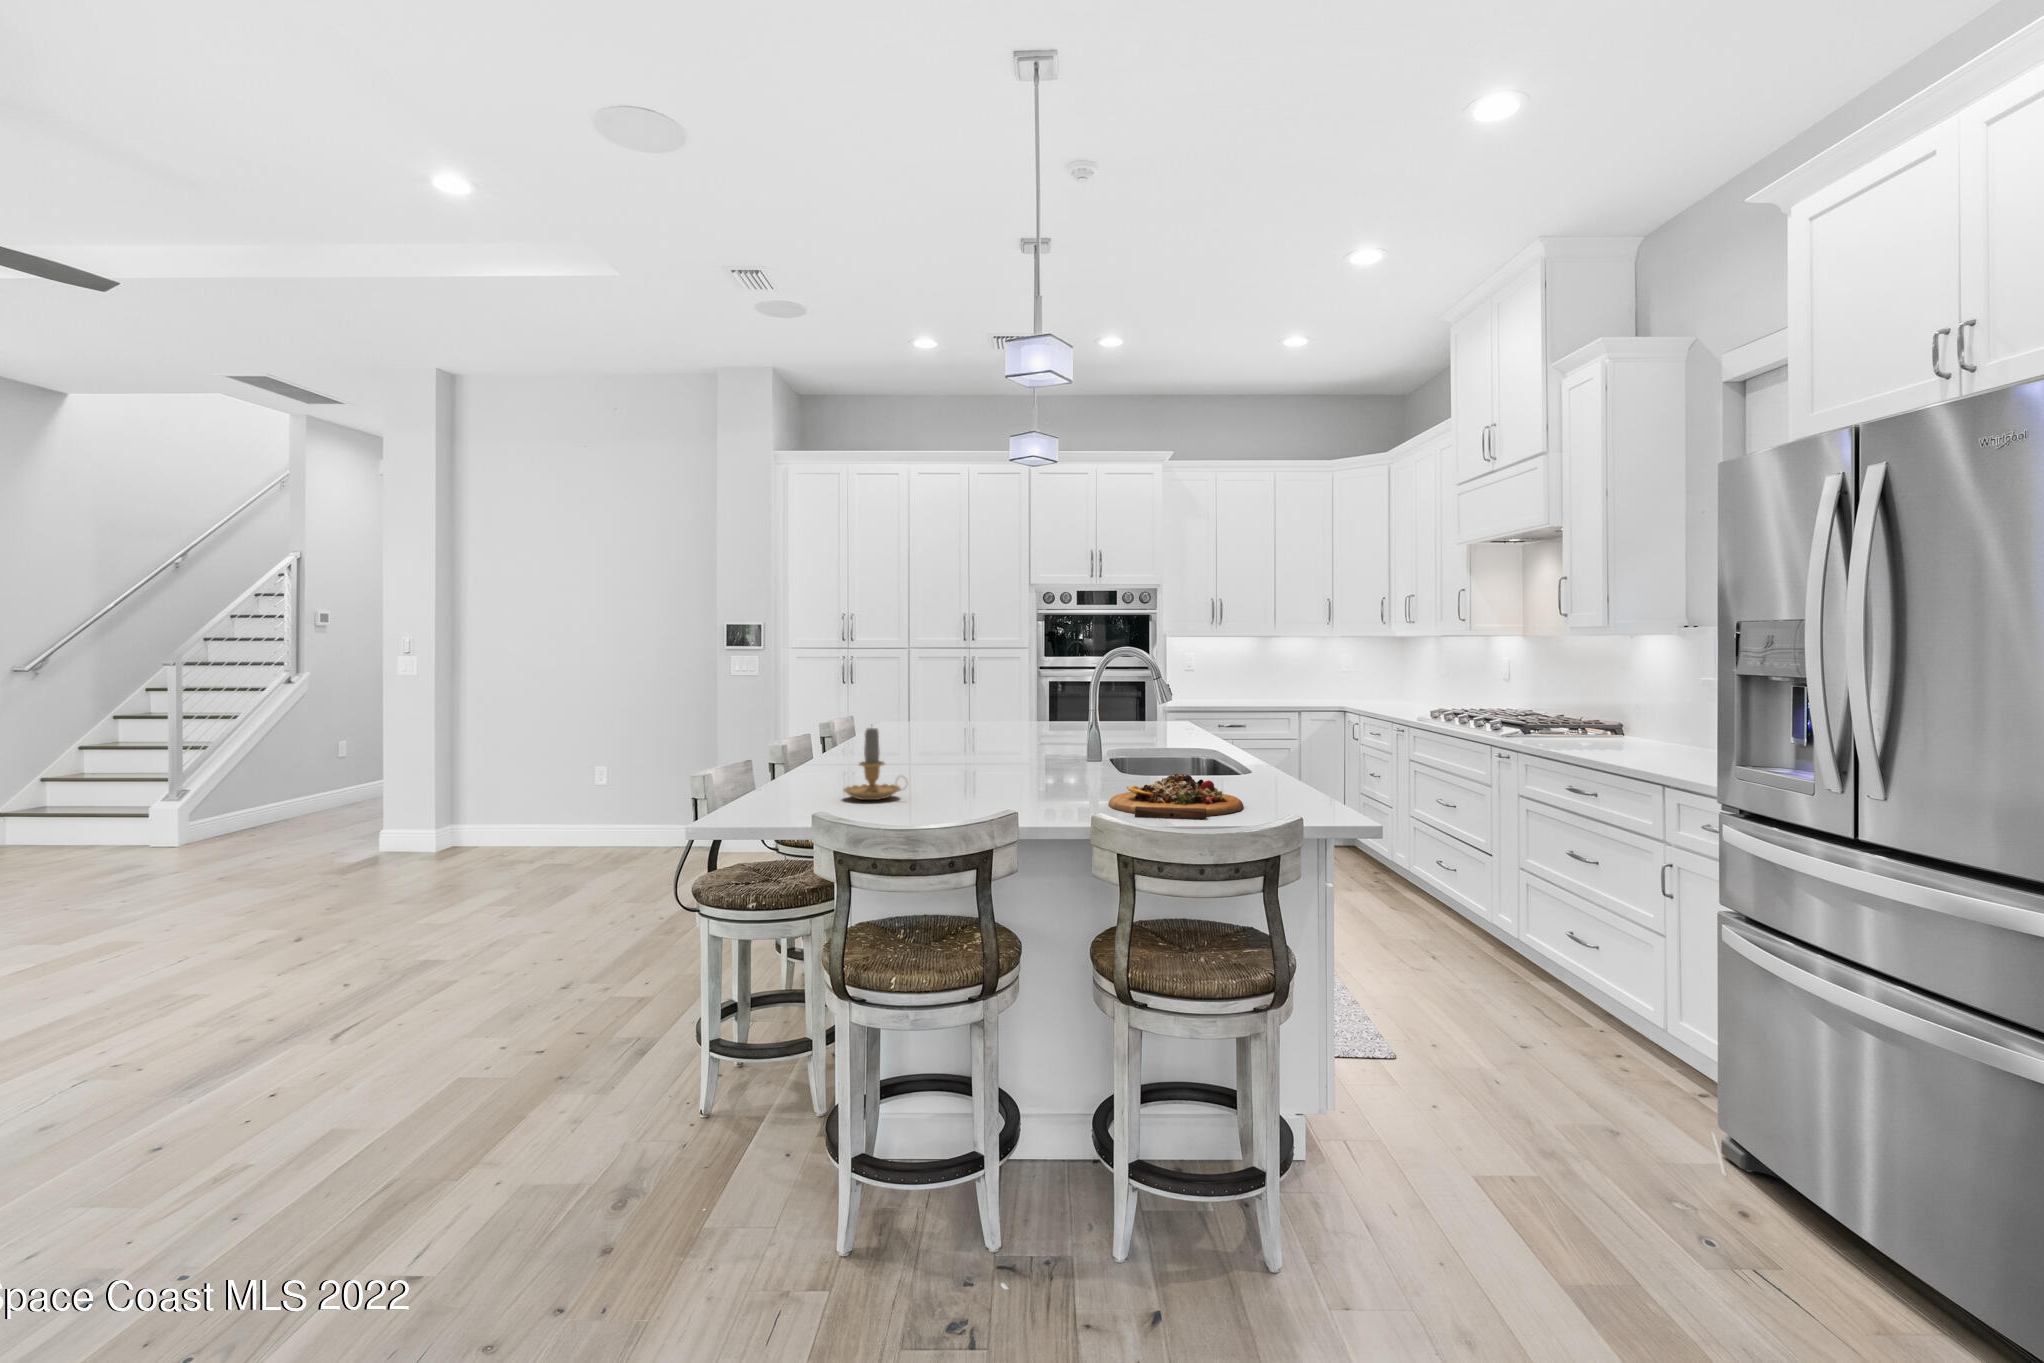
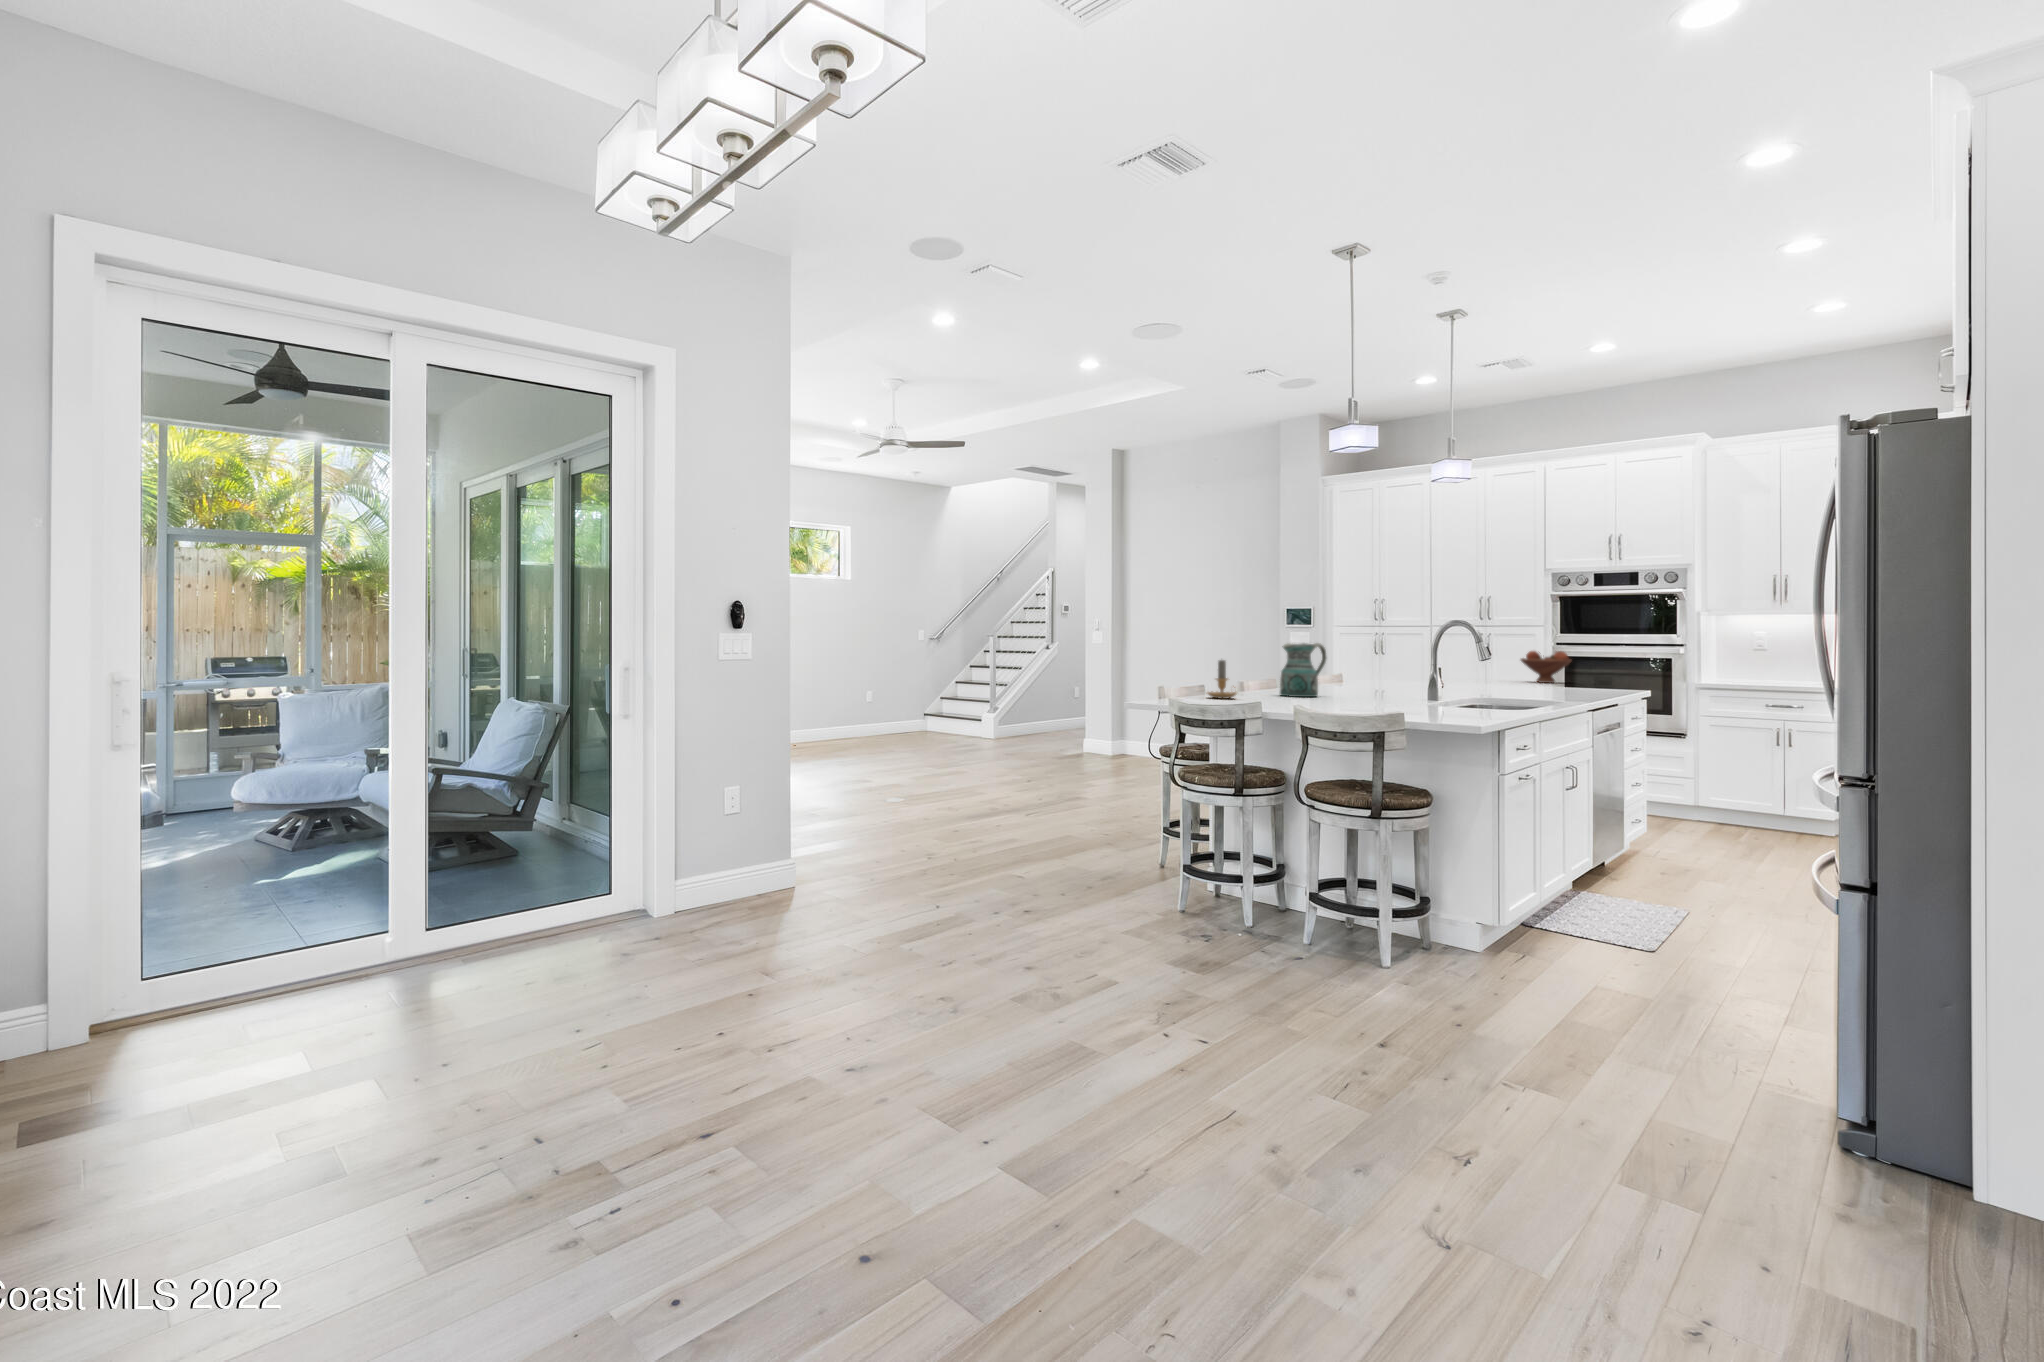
fruit bowl: none [1008,671,1057,709] -> present [1521,651,1571,683]
ceramic pitcher: none [912,686,970,776] -> present [1280,643,1326,697]
cutting board: present [1109,774,1243,820] -> none [1333,693,1426,714]

